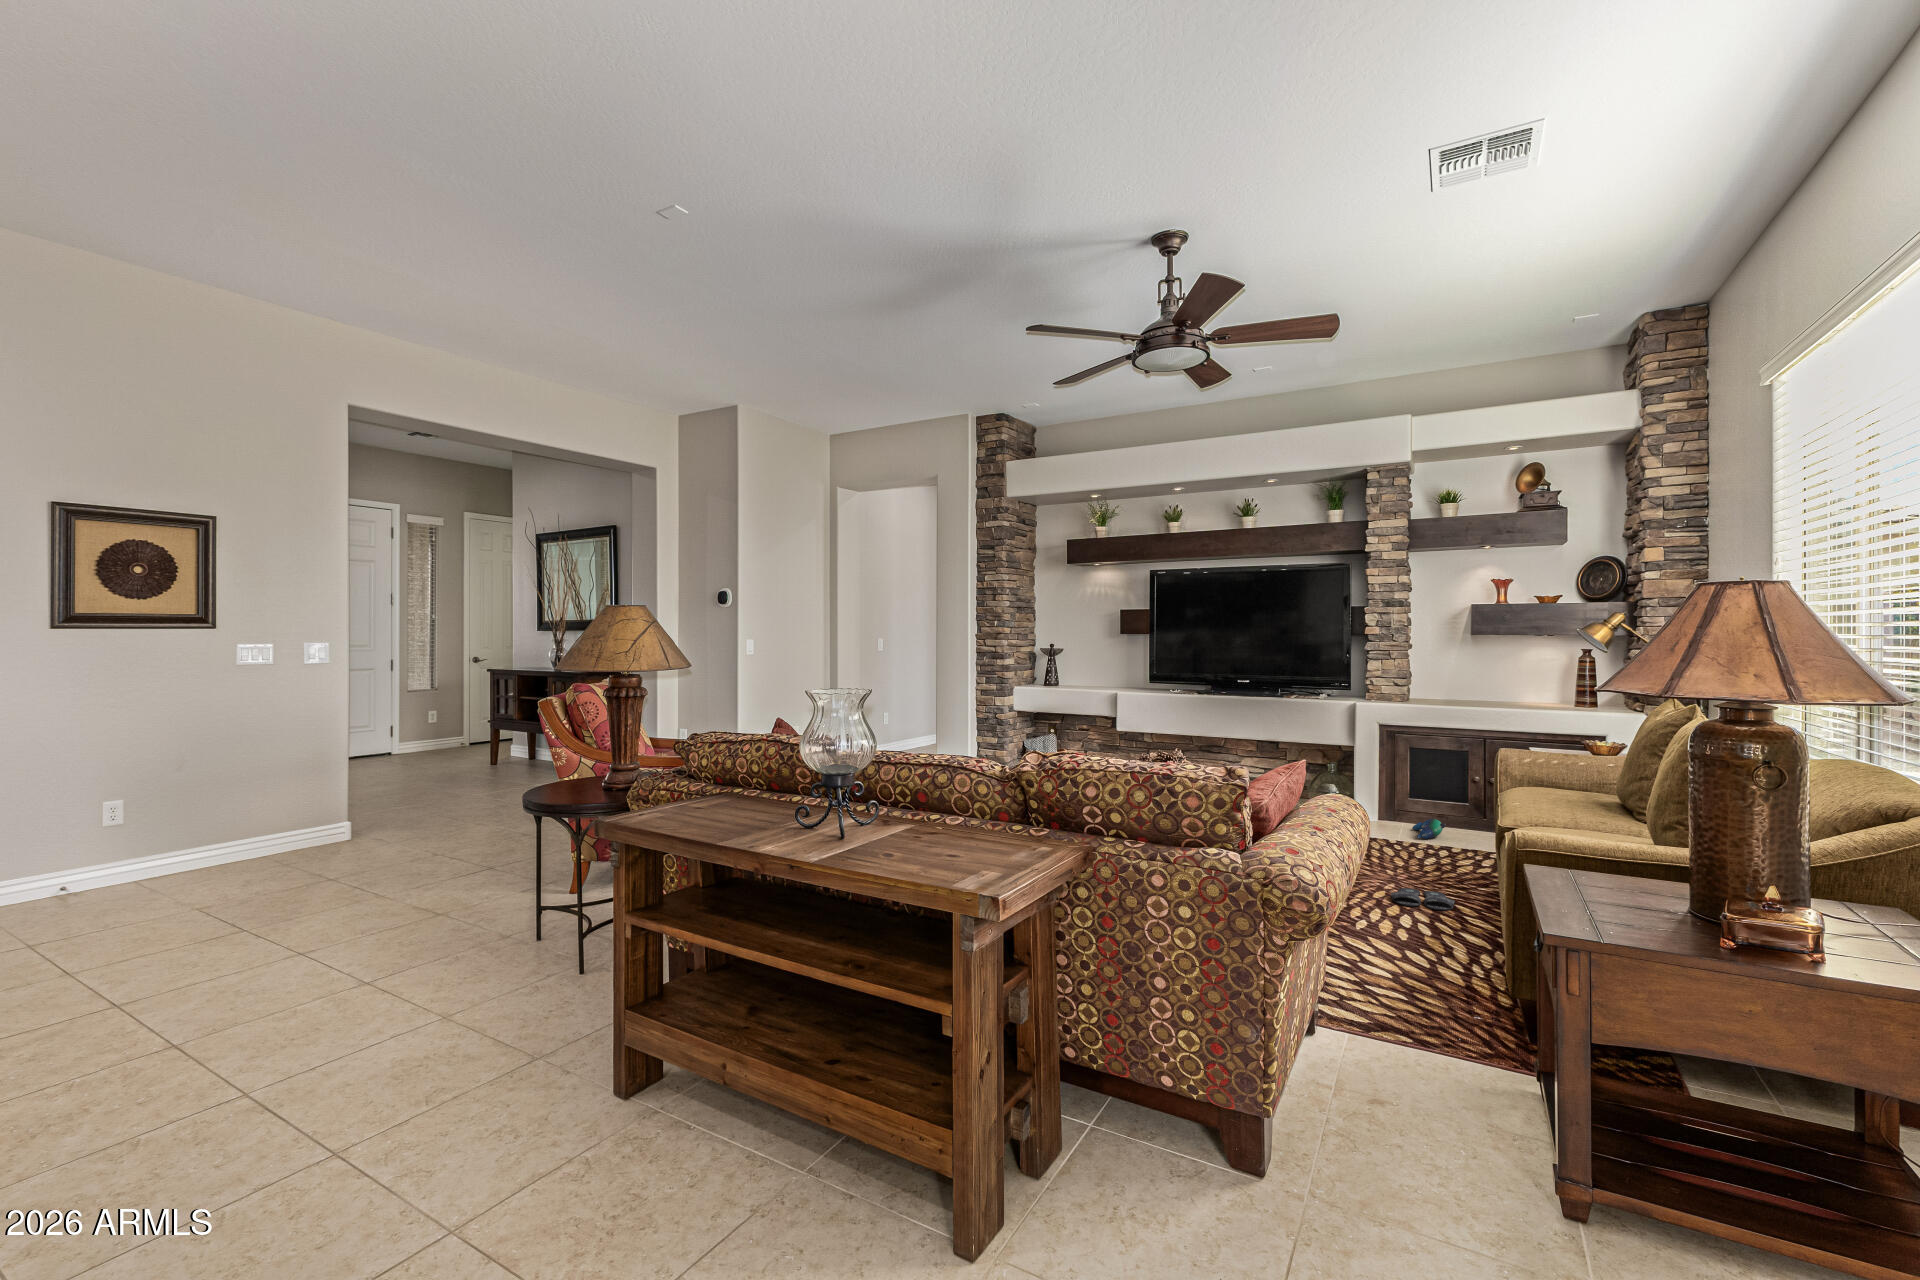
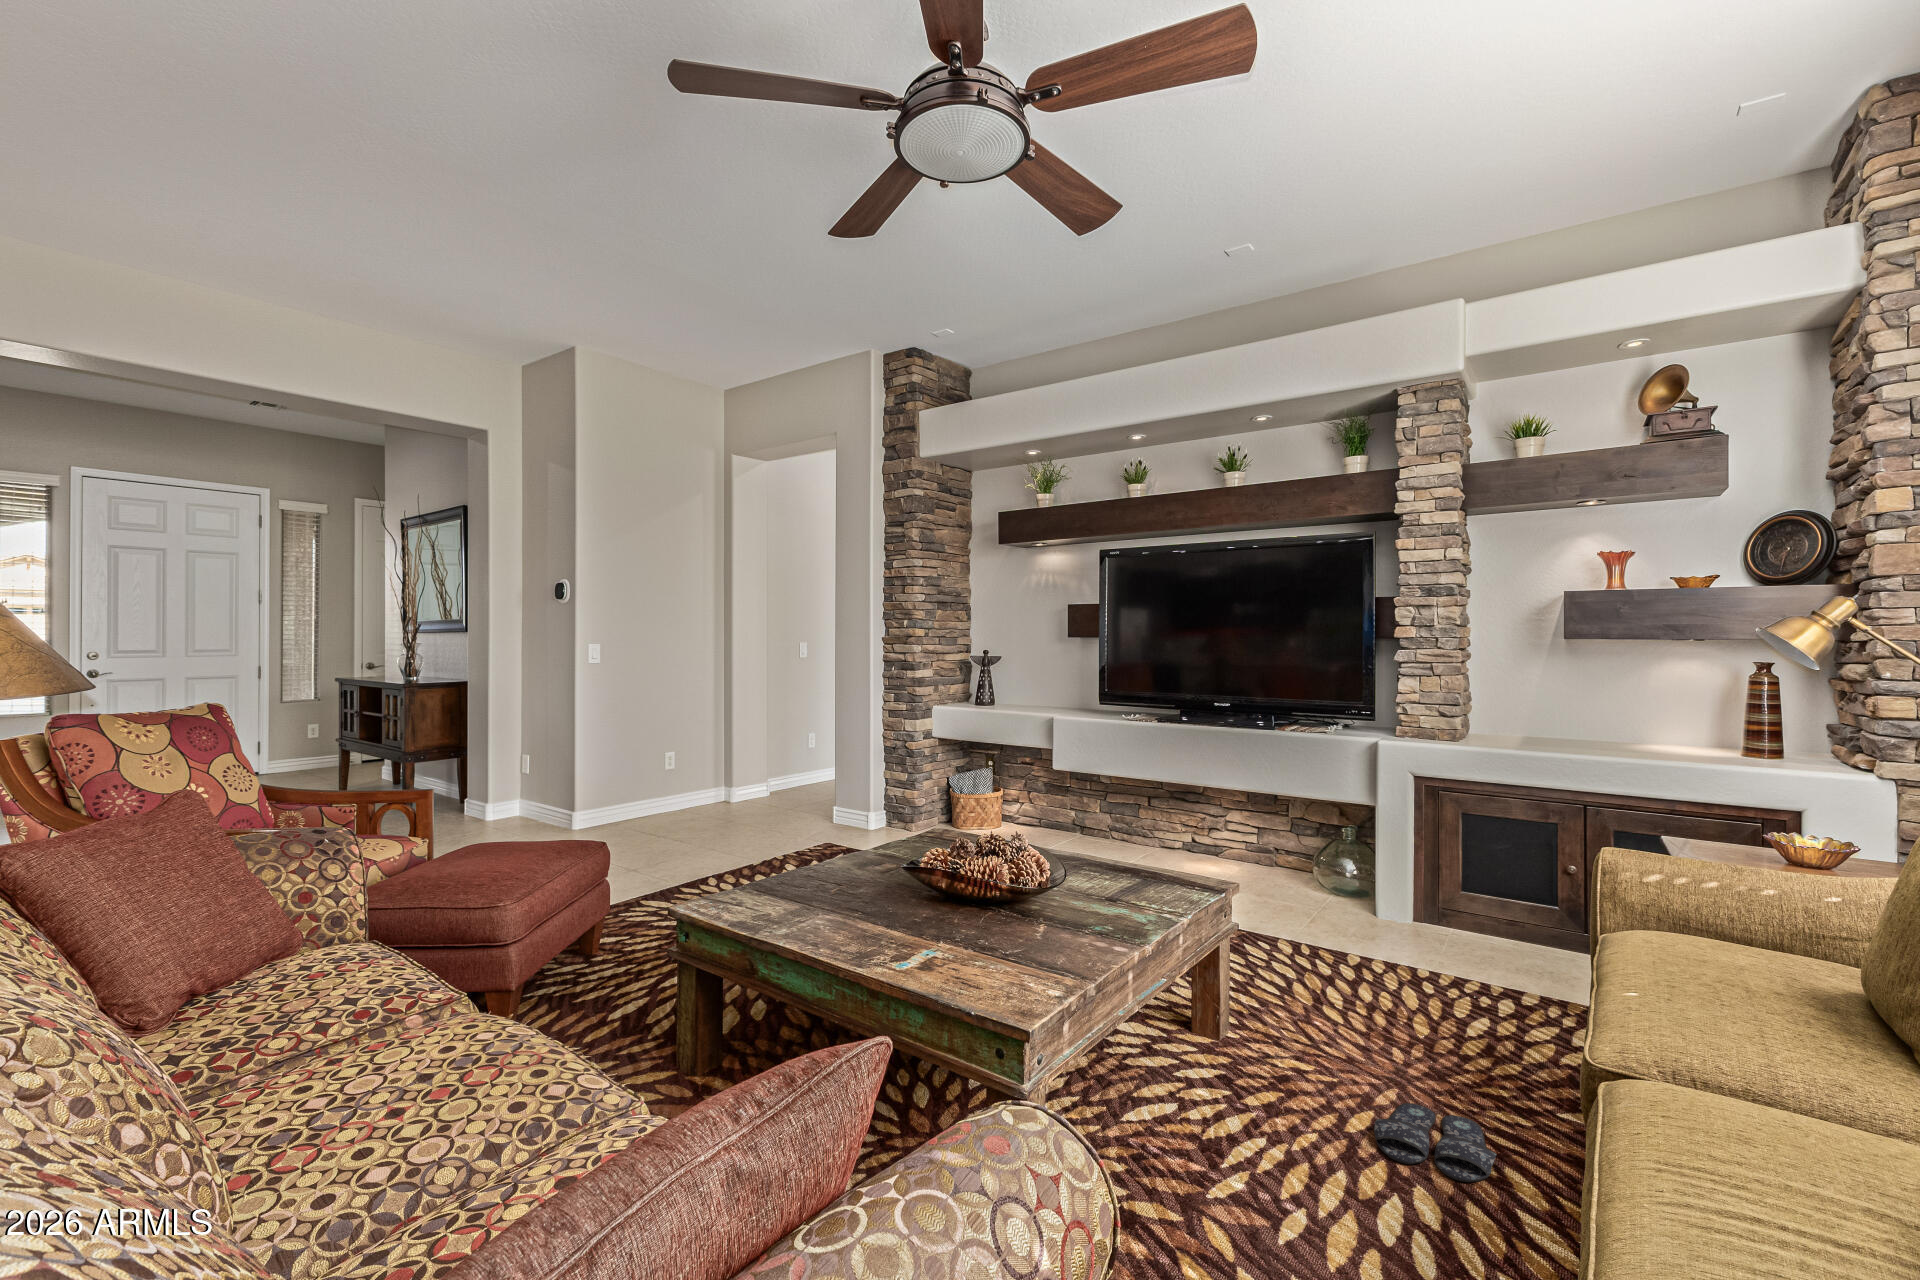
plush toy: present [1412,819,1446,839] -> none [1463,932,1515,969]

